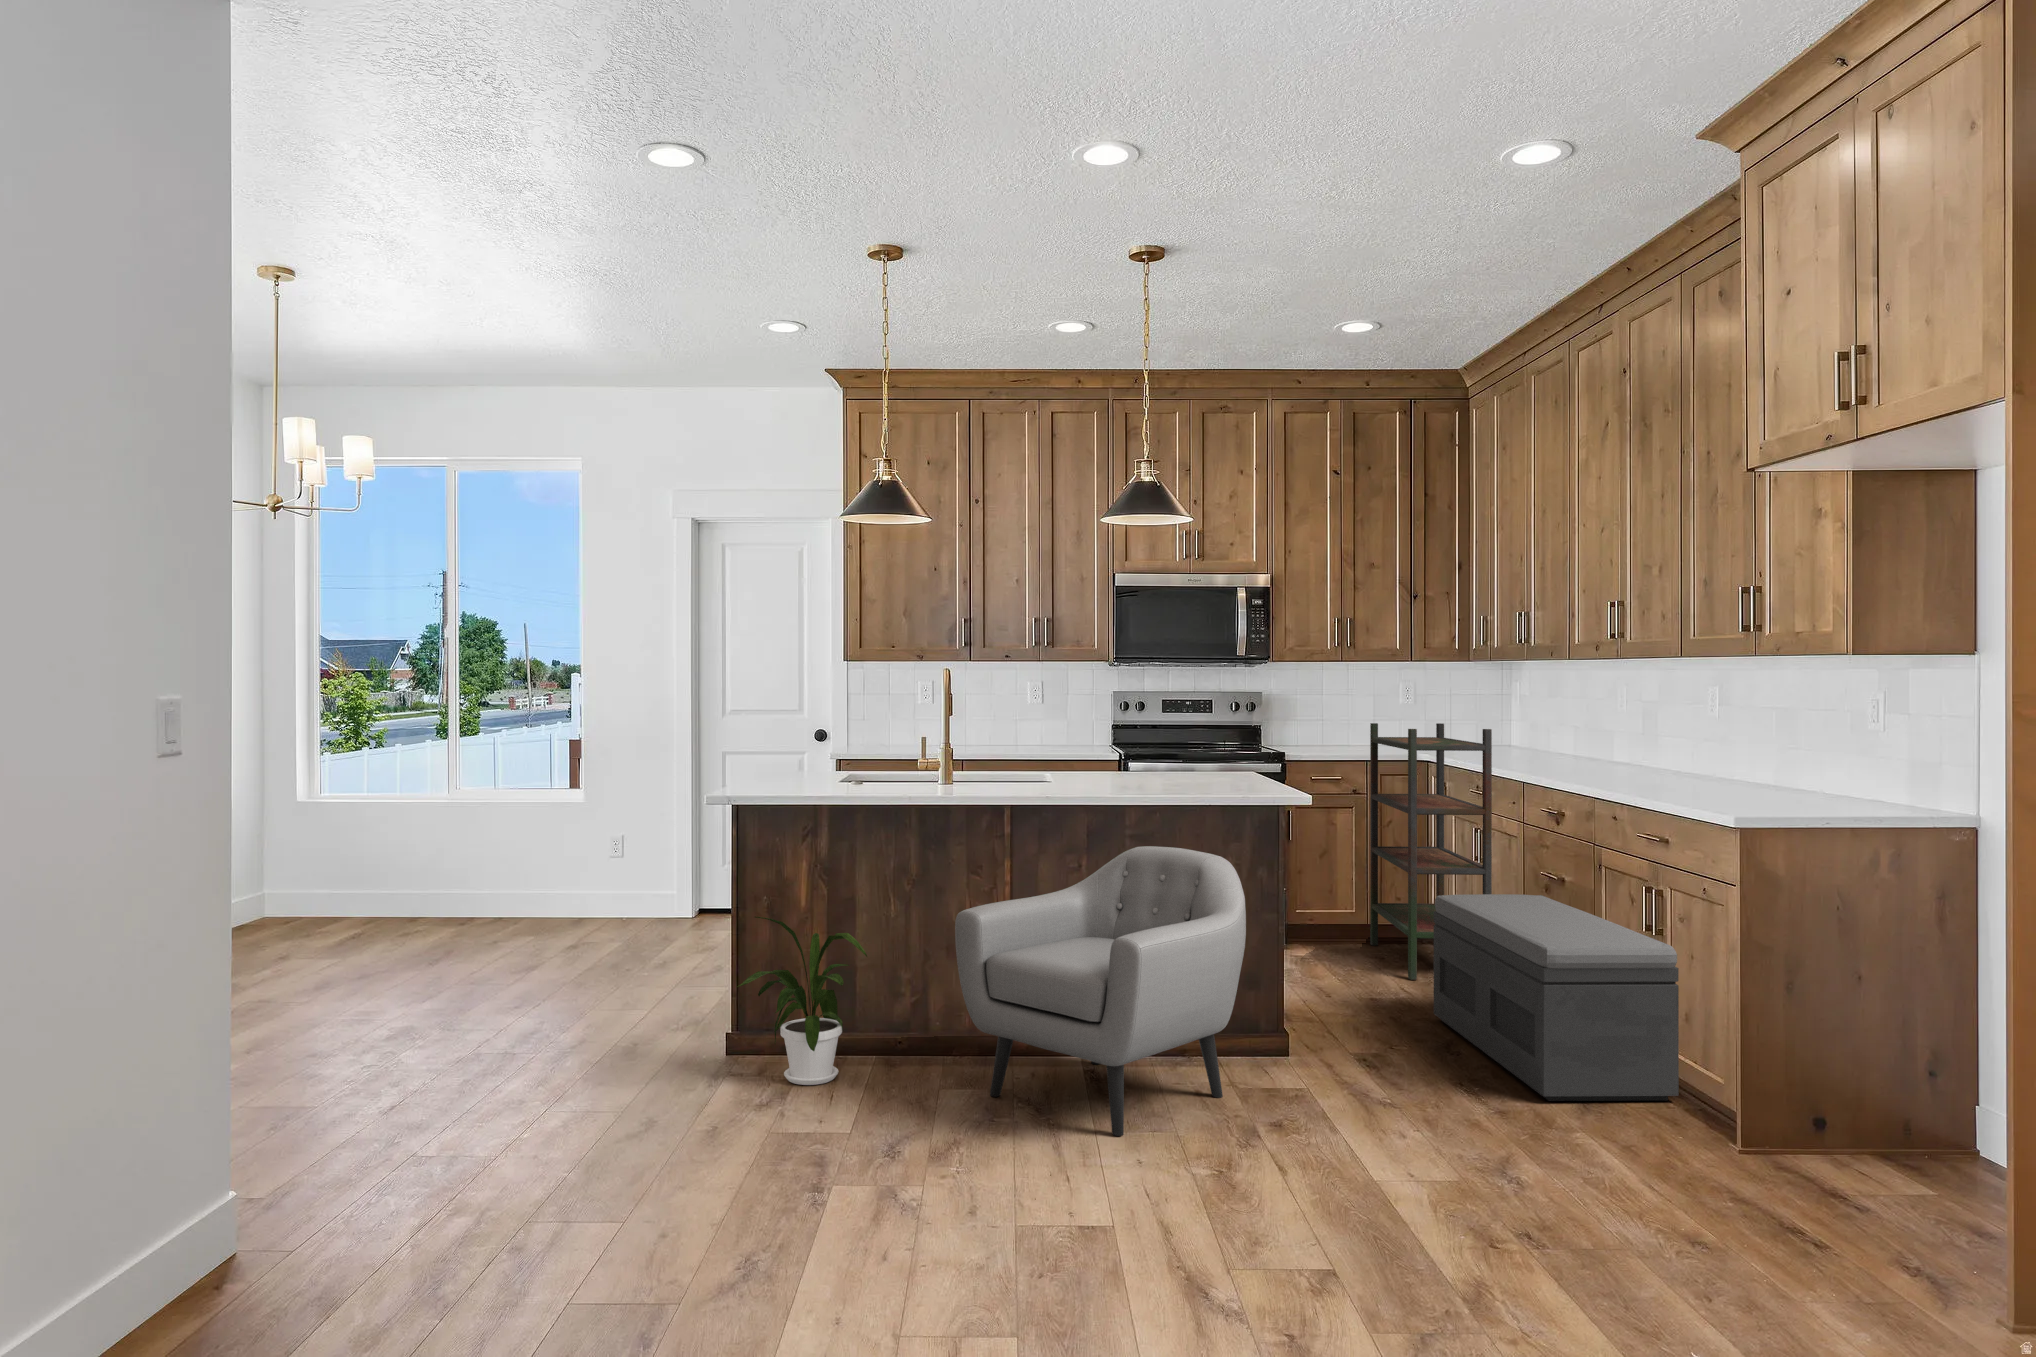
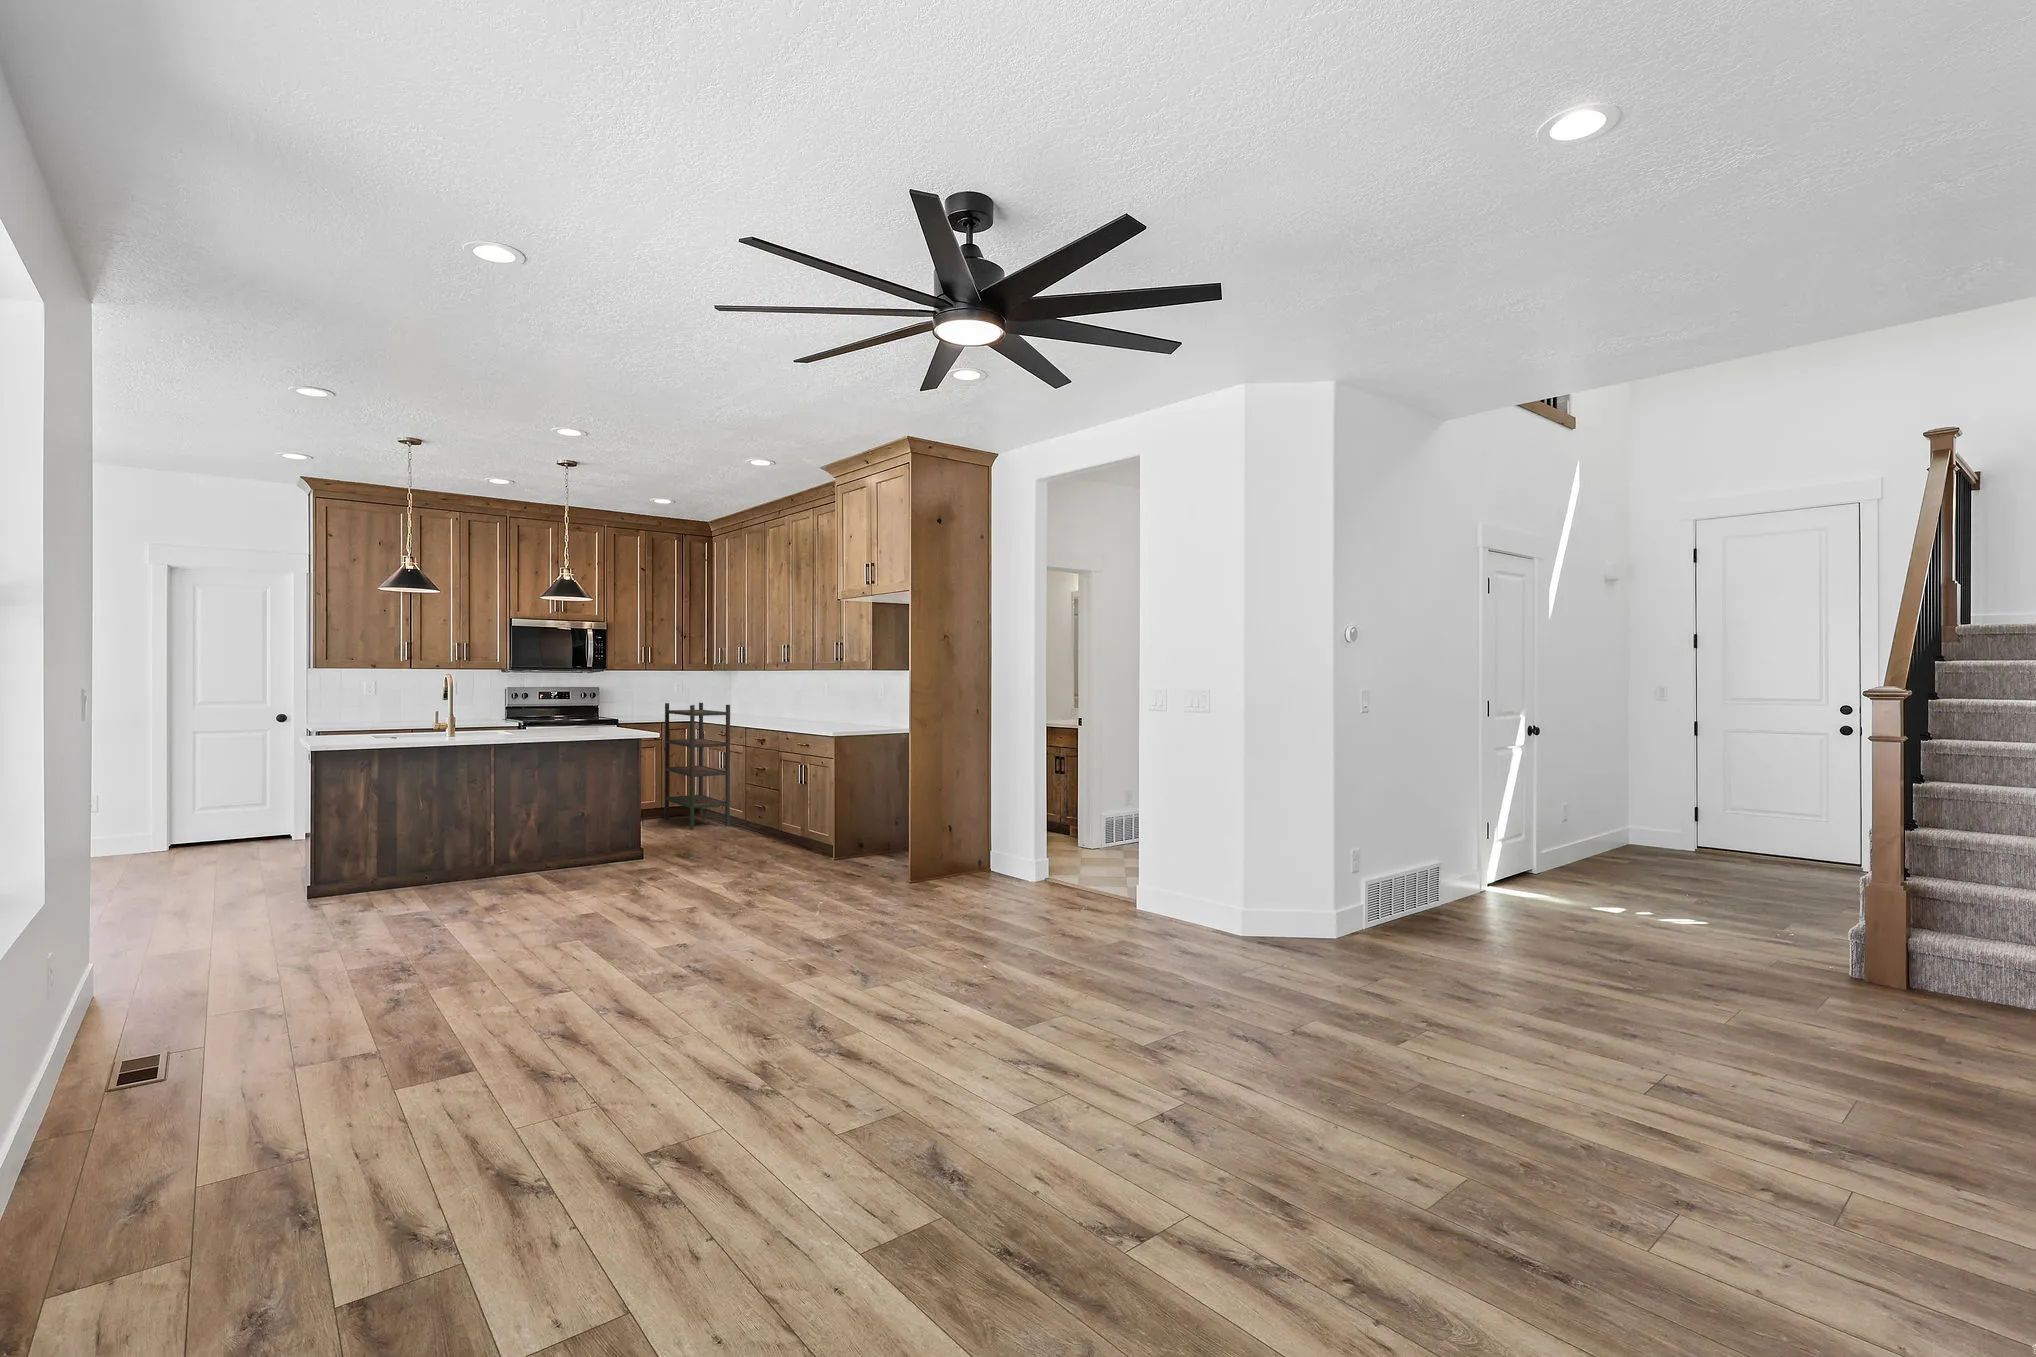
armchair: present [955,846,1246,1136] -> none [483,763,634,889]
storage bench: present [1434,894,1679,1101] -> none [707,779,813,857]
house plant: present [739,917,867,1085] -> none [347,812,429,898]

